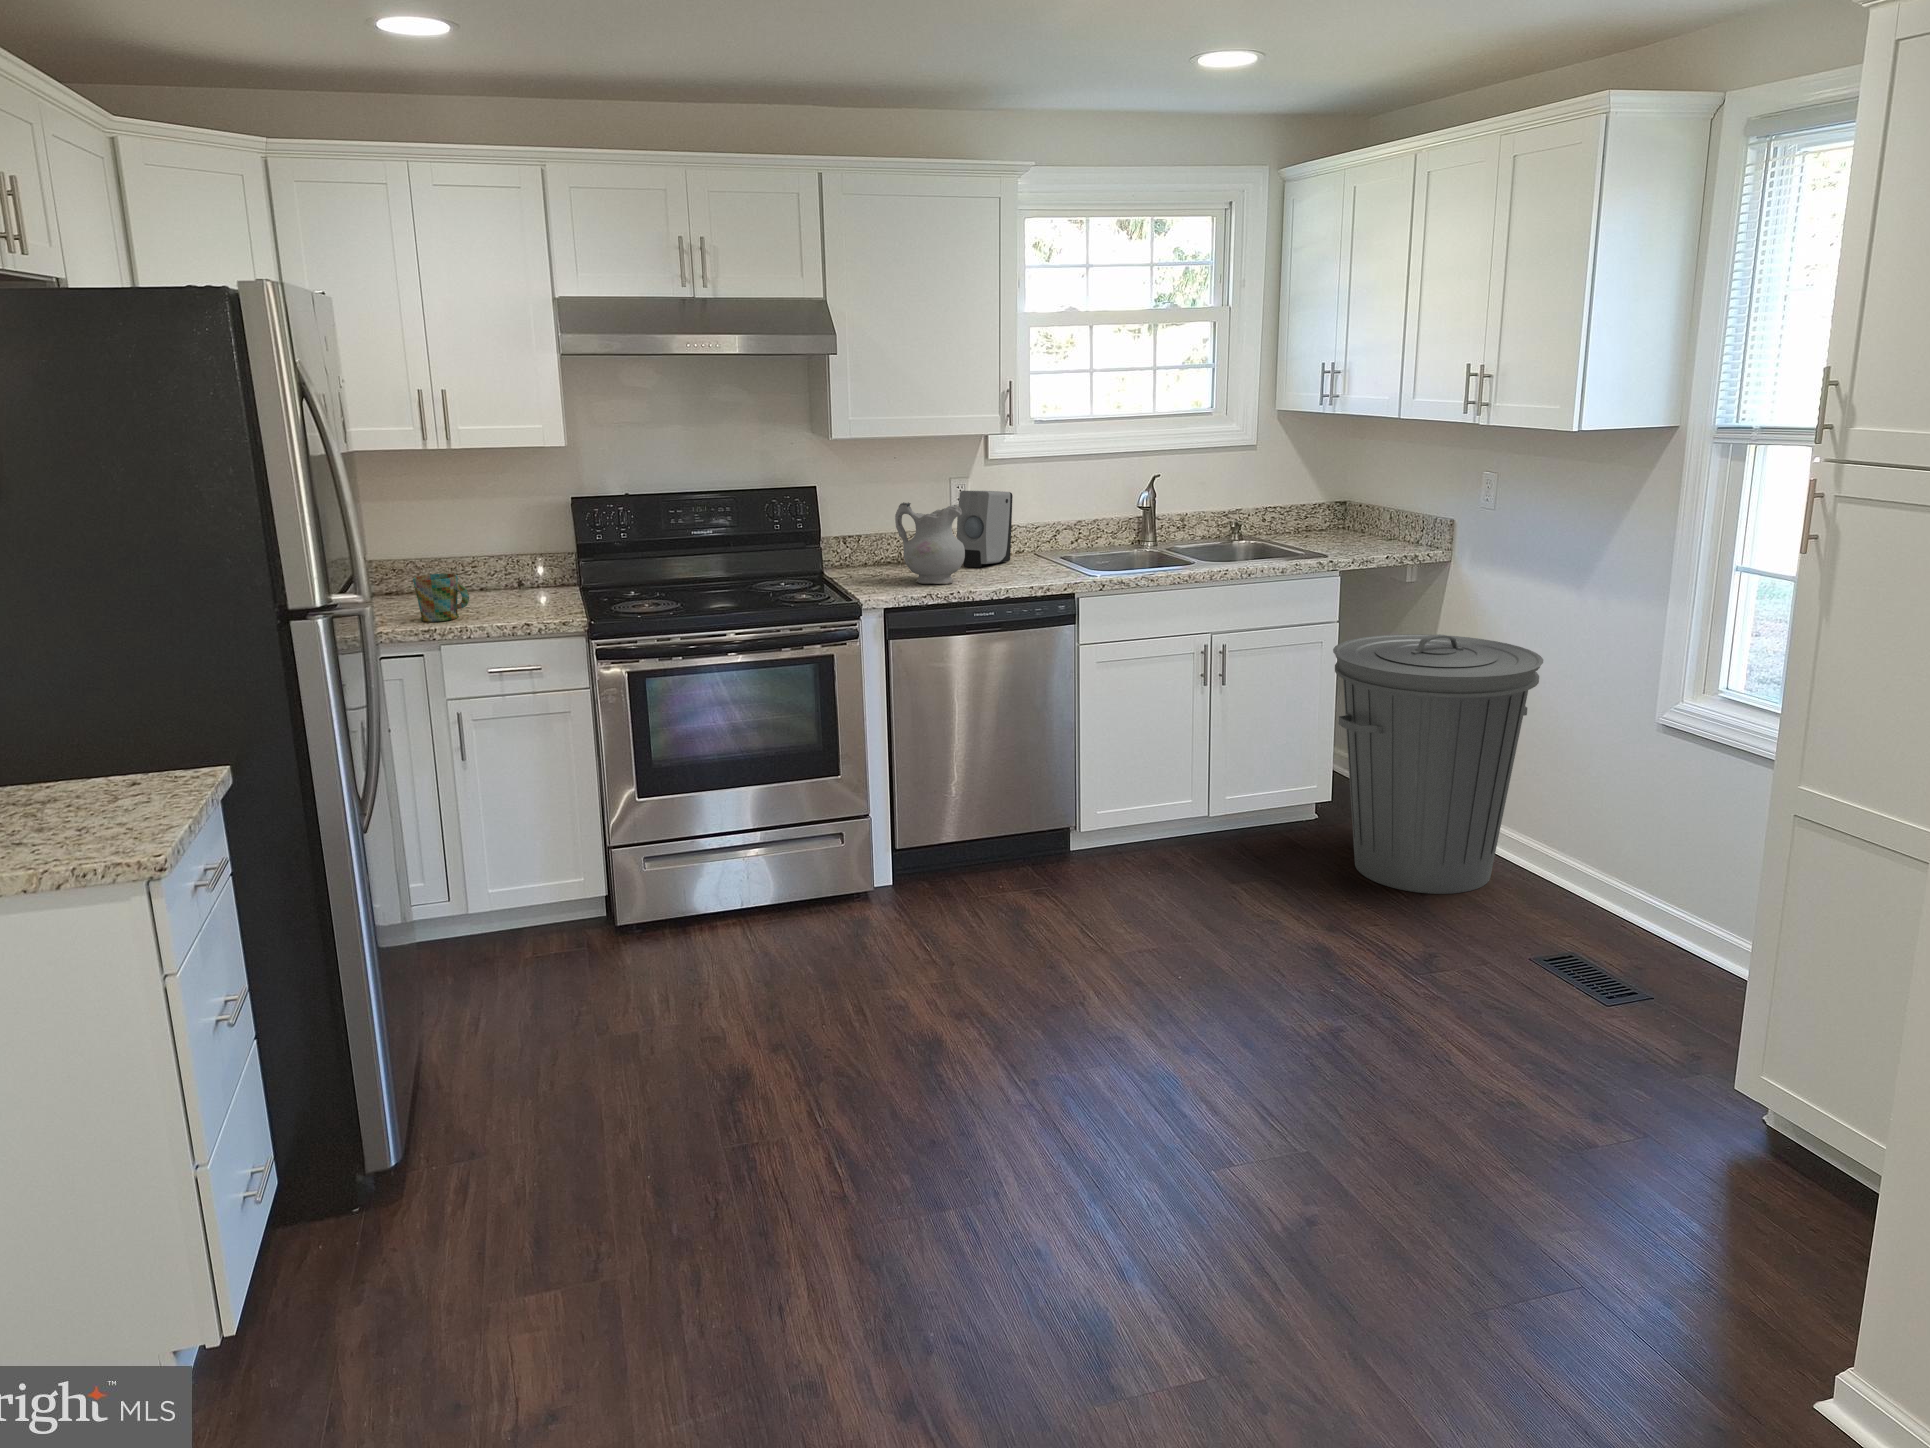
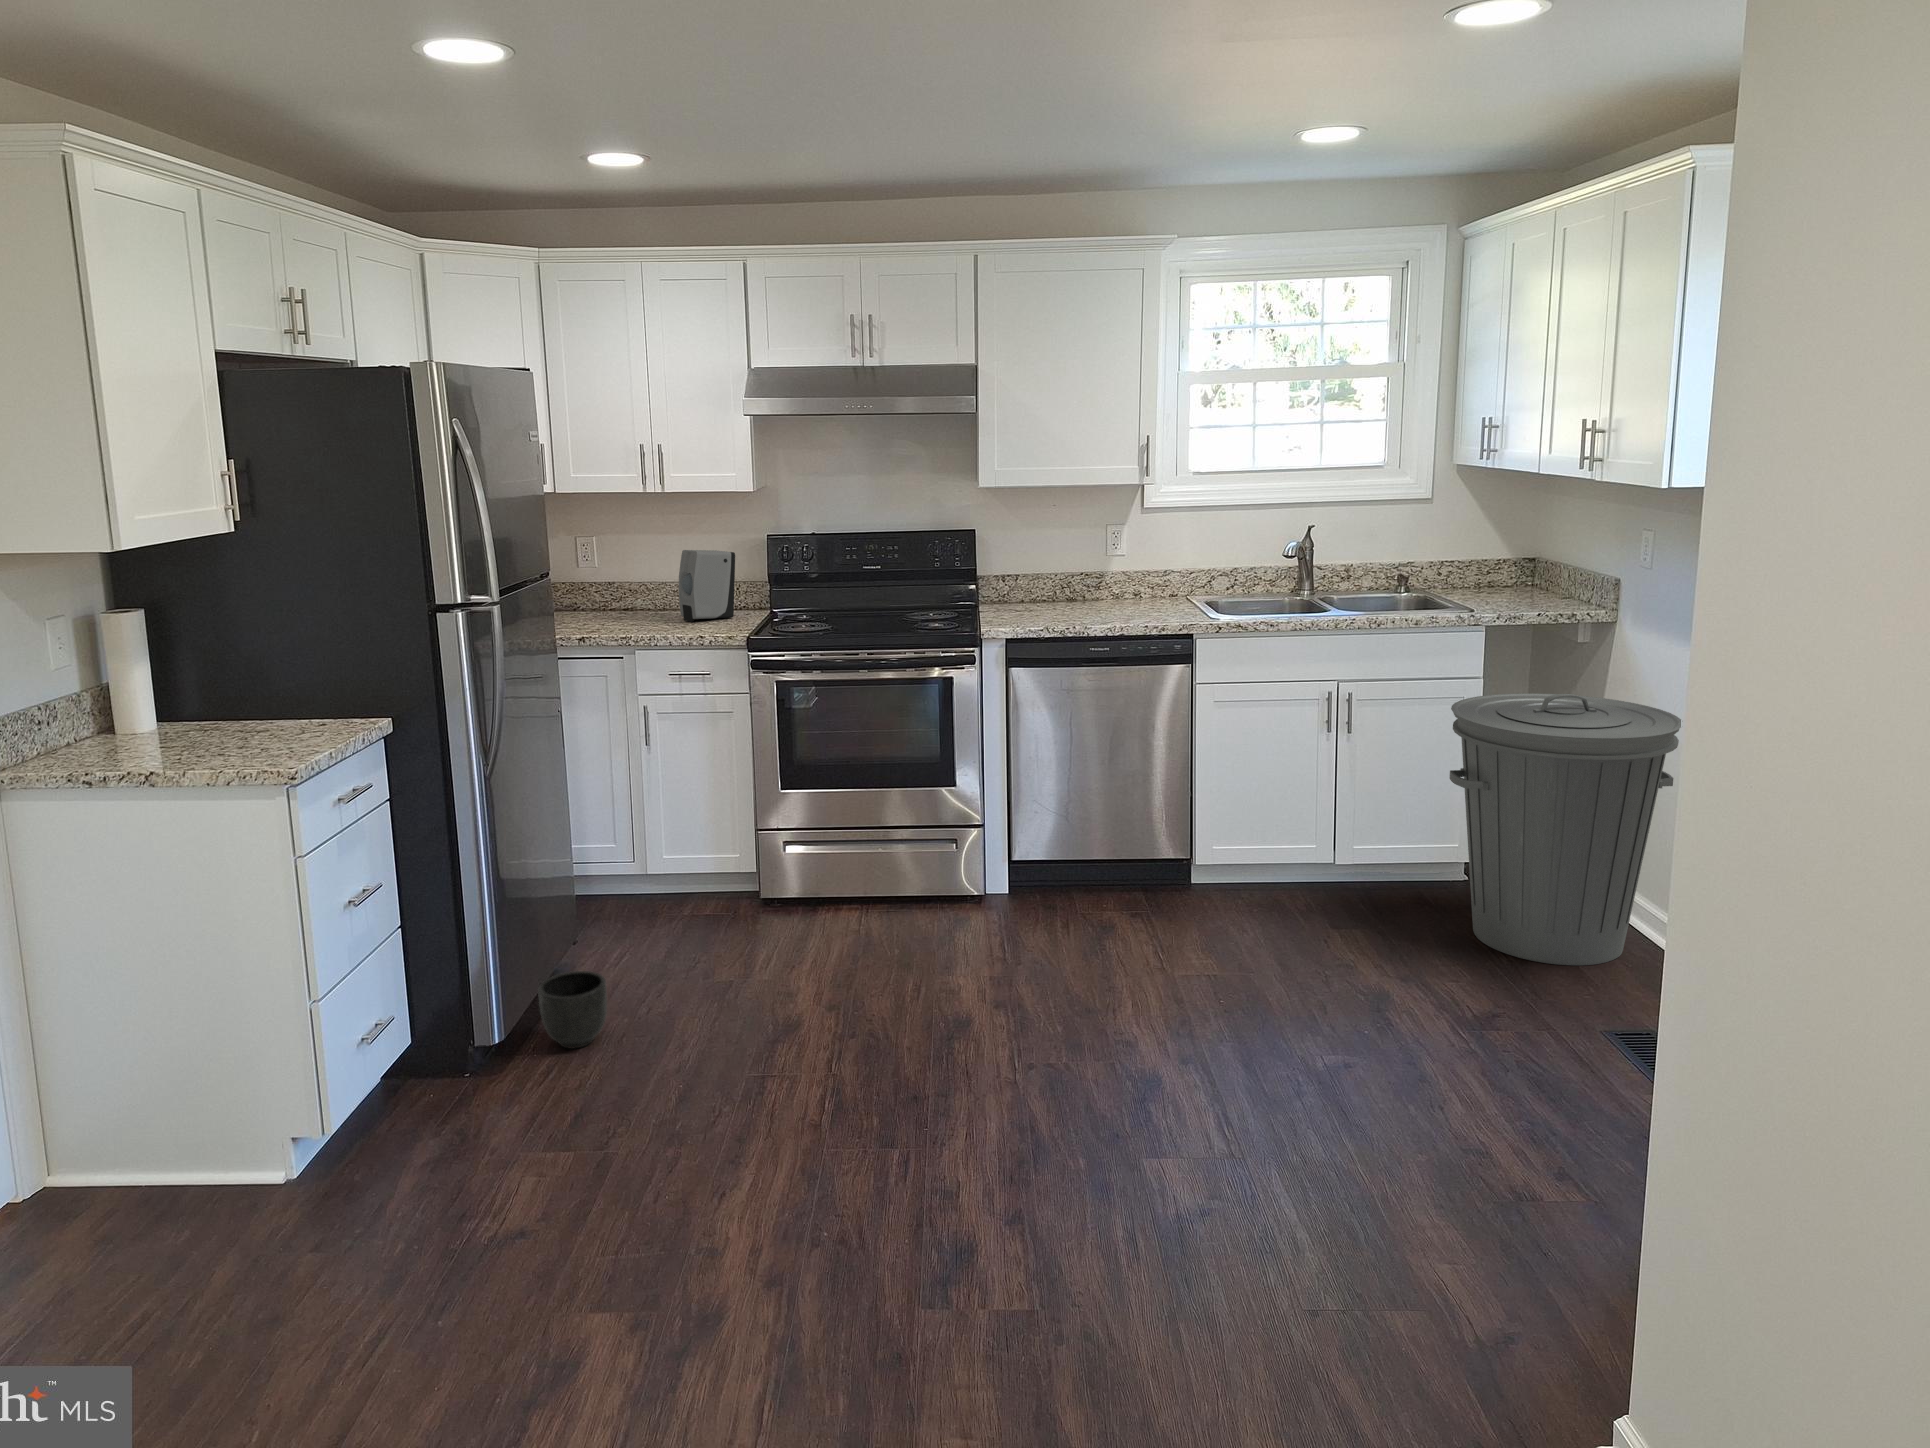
soap dispenser: present [957,491,1013,568] -> present [679,550,735,622]
ceramic pitcher: present [895,502,965,584] -> none [1034,545,1094,620]
mug: present [413,574,469,622] -> none [624,593,665,631]
planter: none [430,1053,519,1153] -> present [538,971,607,1049]

